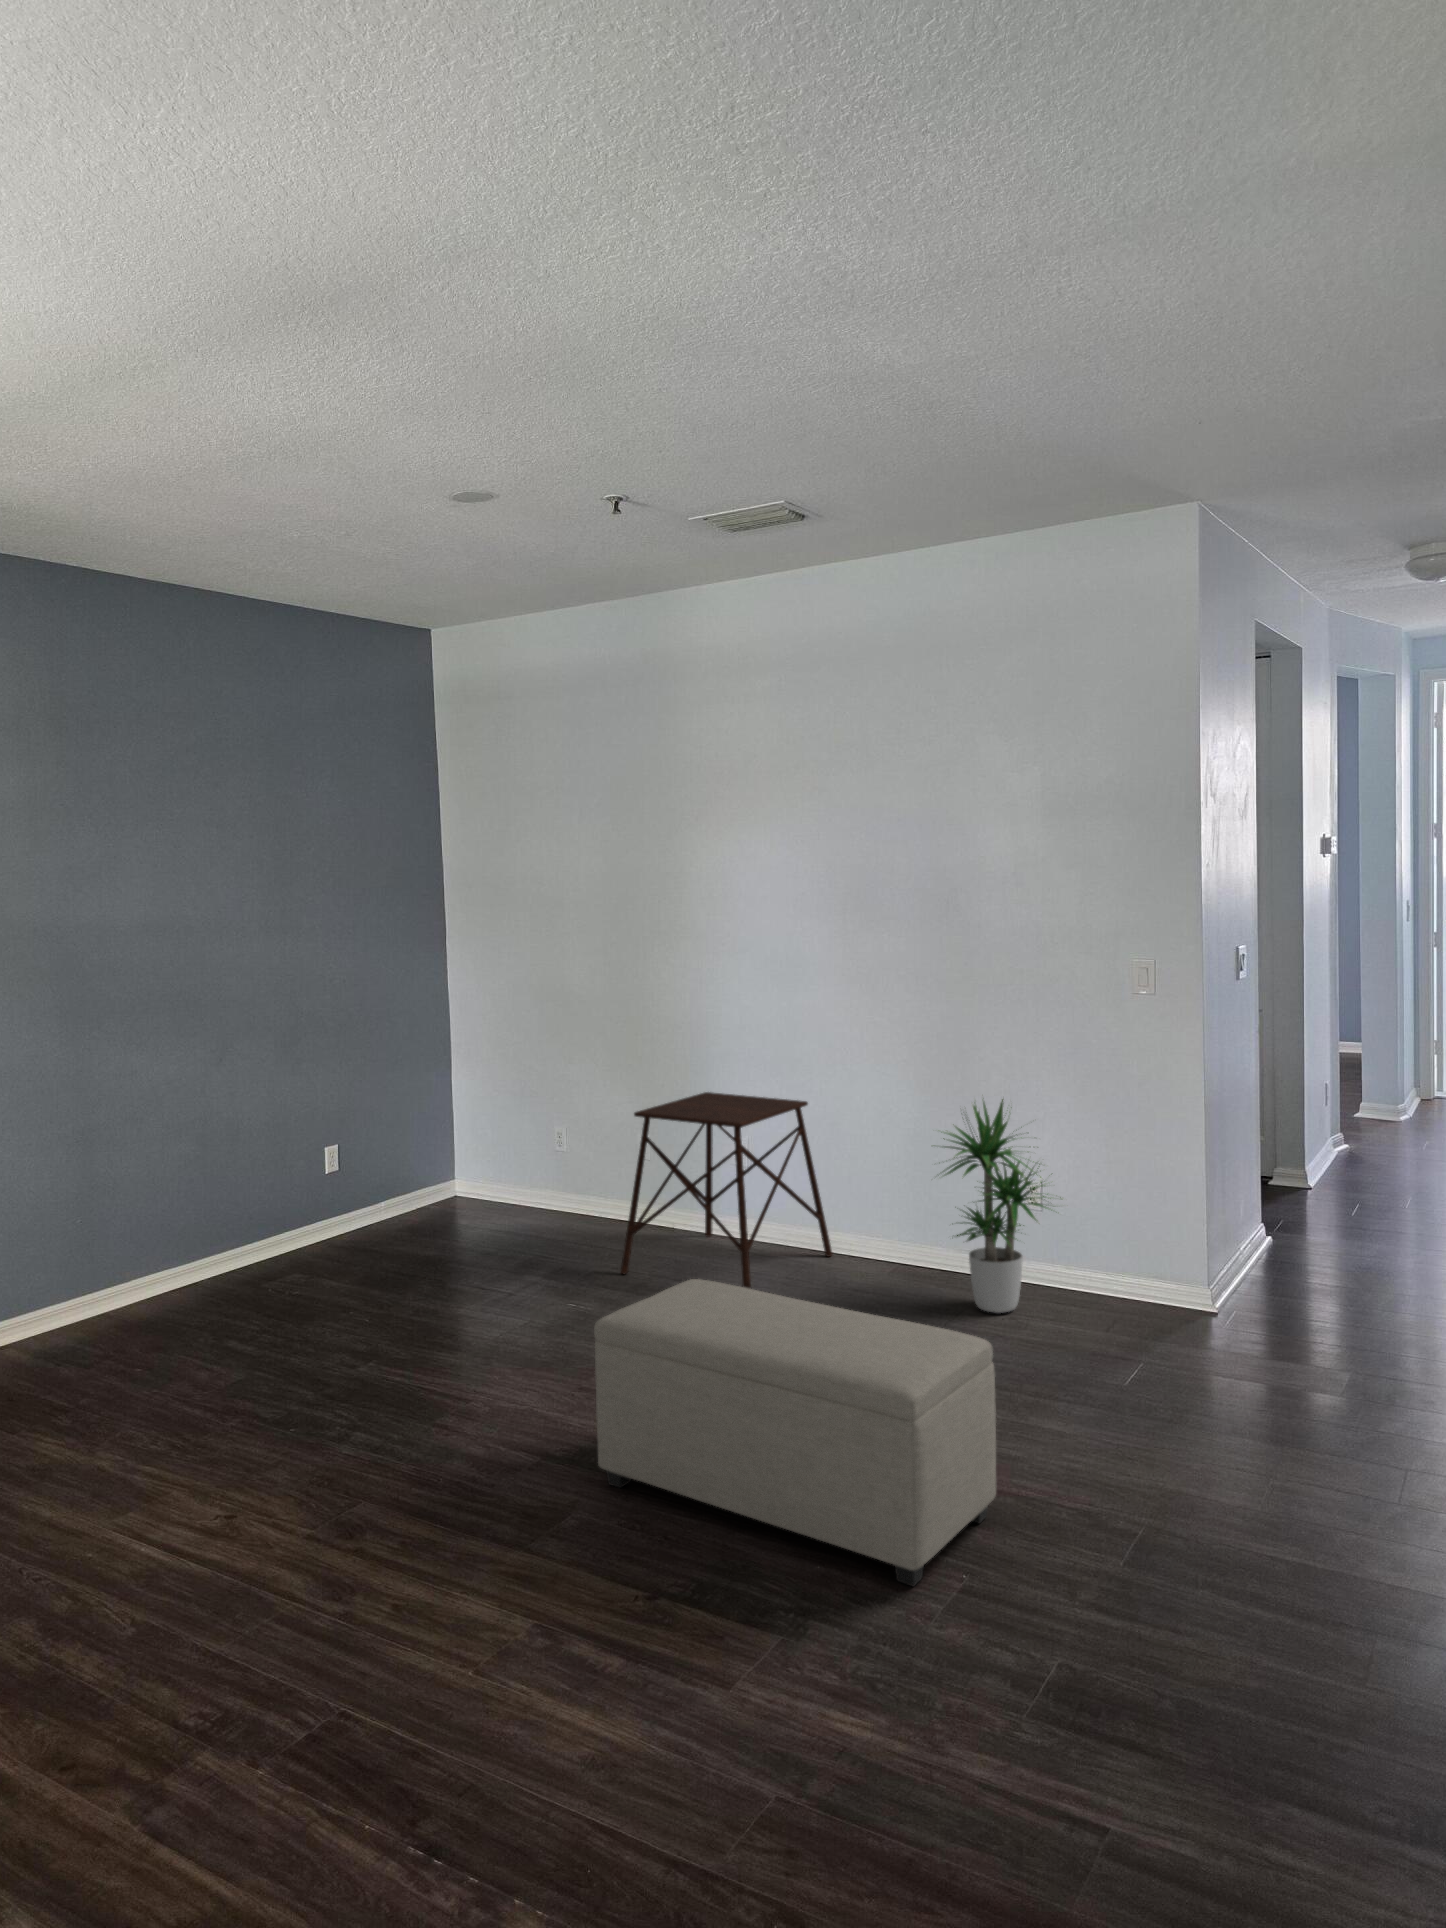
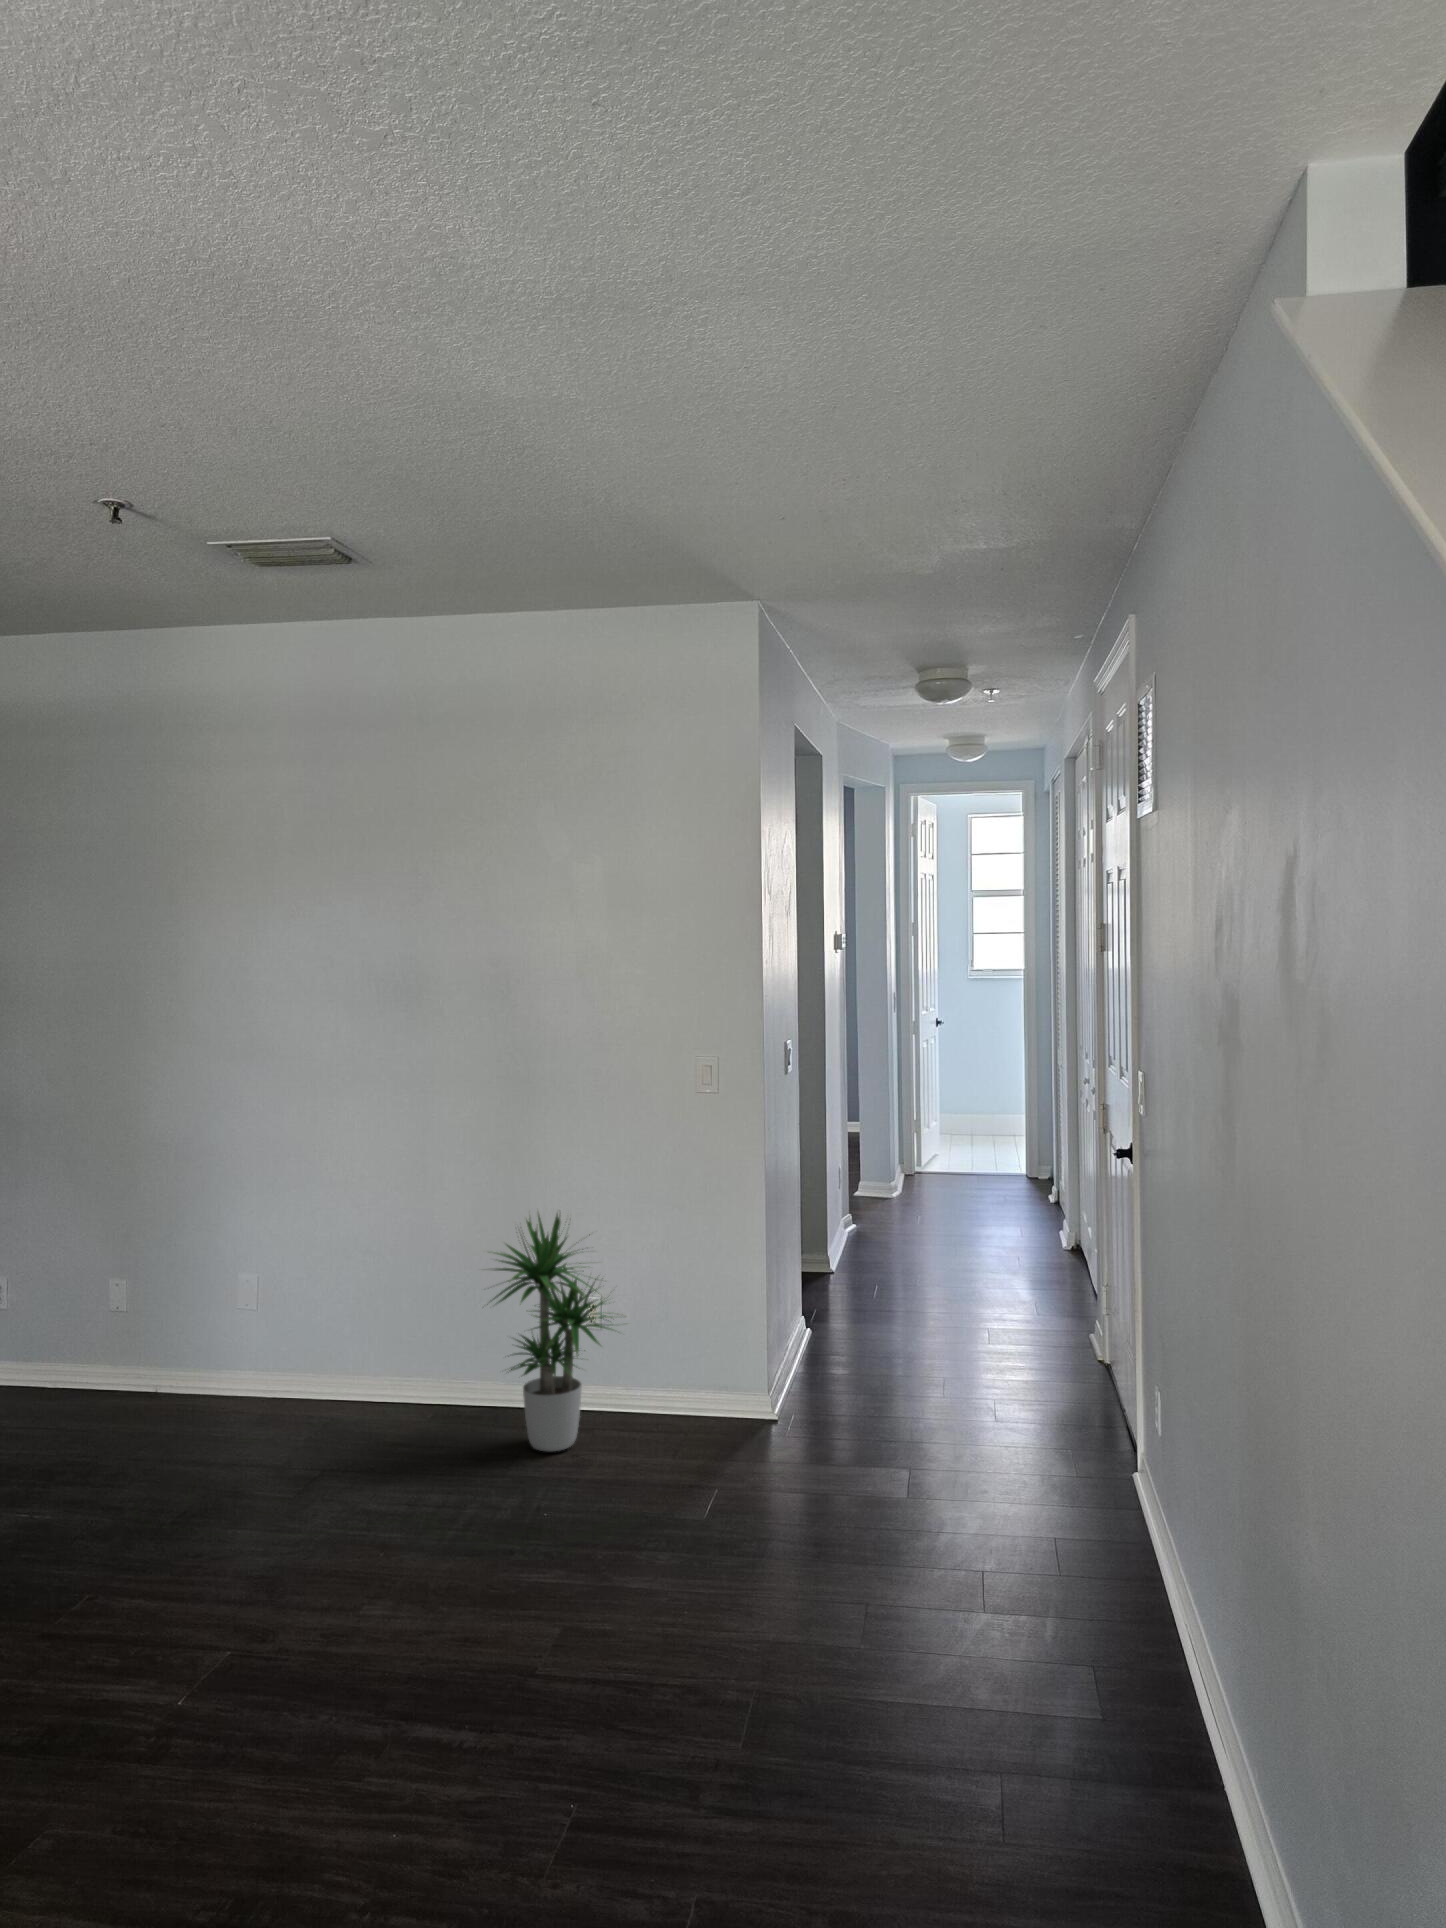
side table: present [621,1092,832,1289] -> none [86,1220,358,1471]
ottoman: present [594,1279,996,1586] -> none [71,1475,595,1844]

